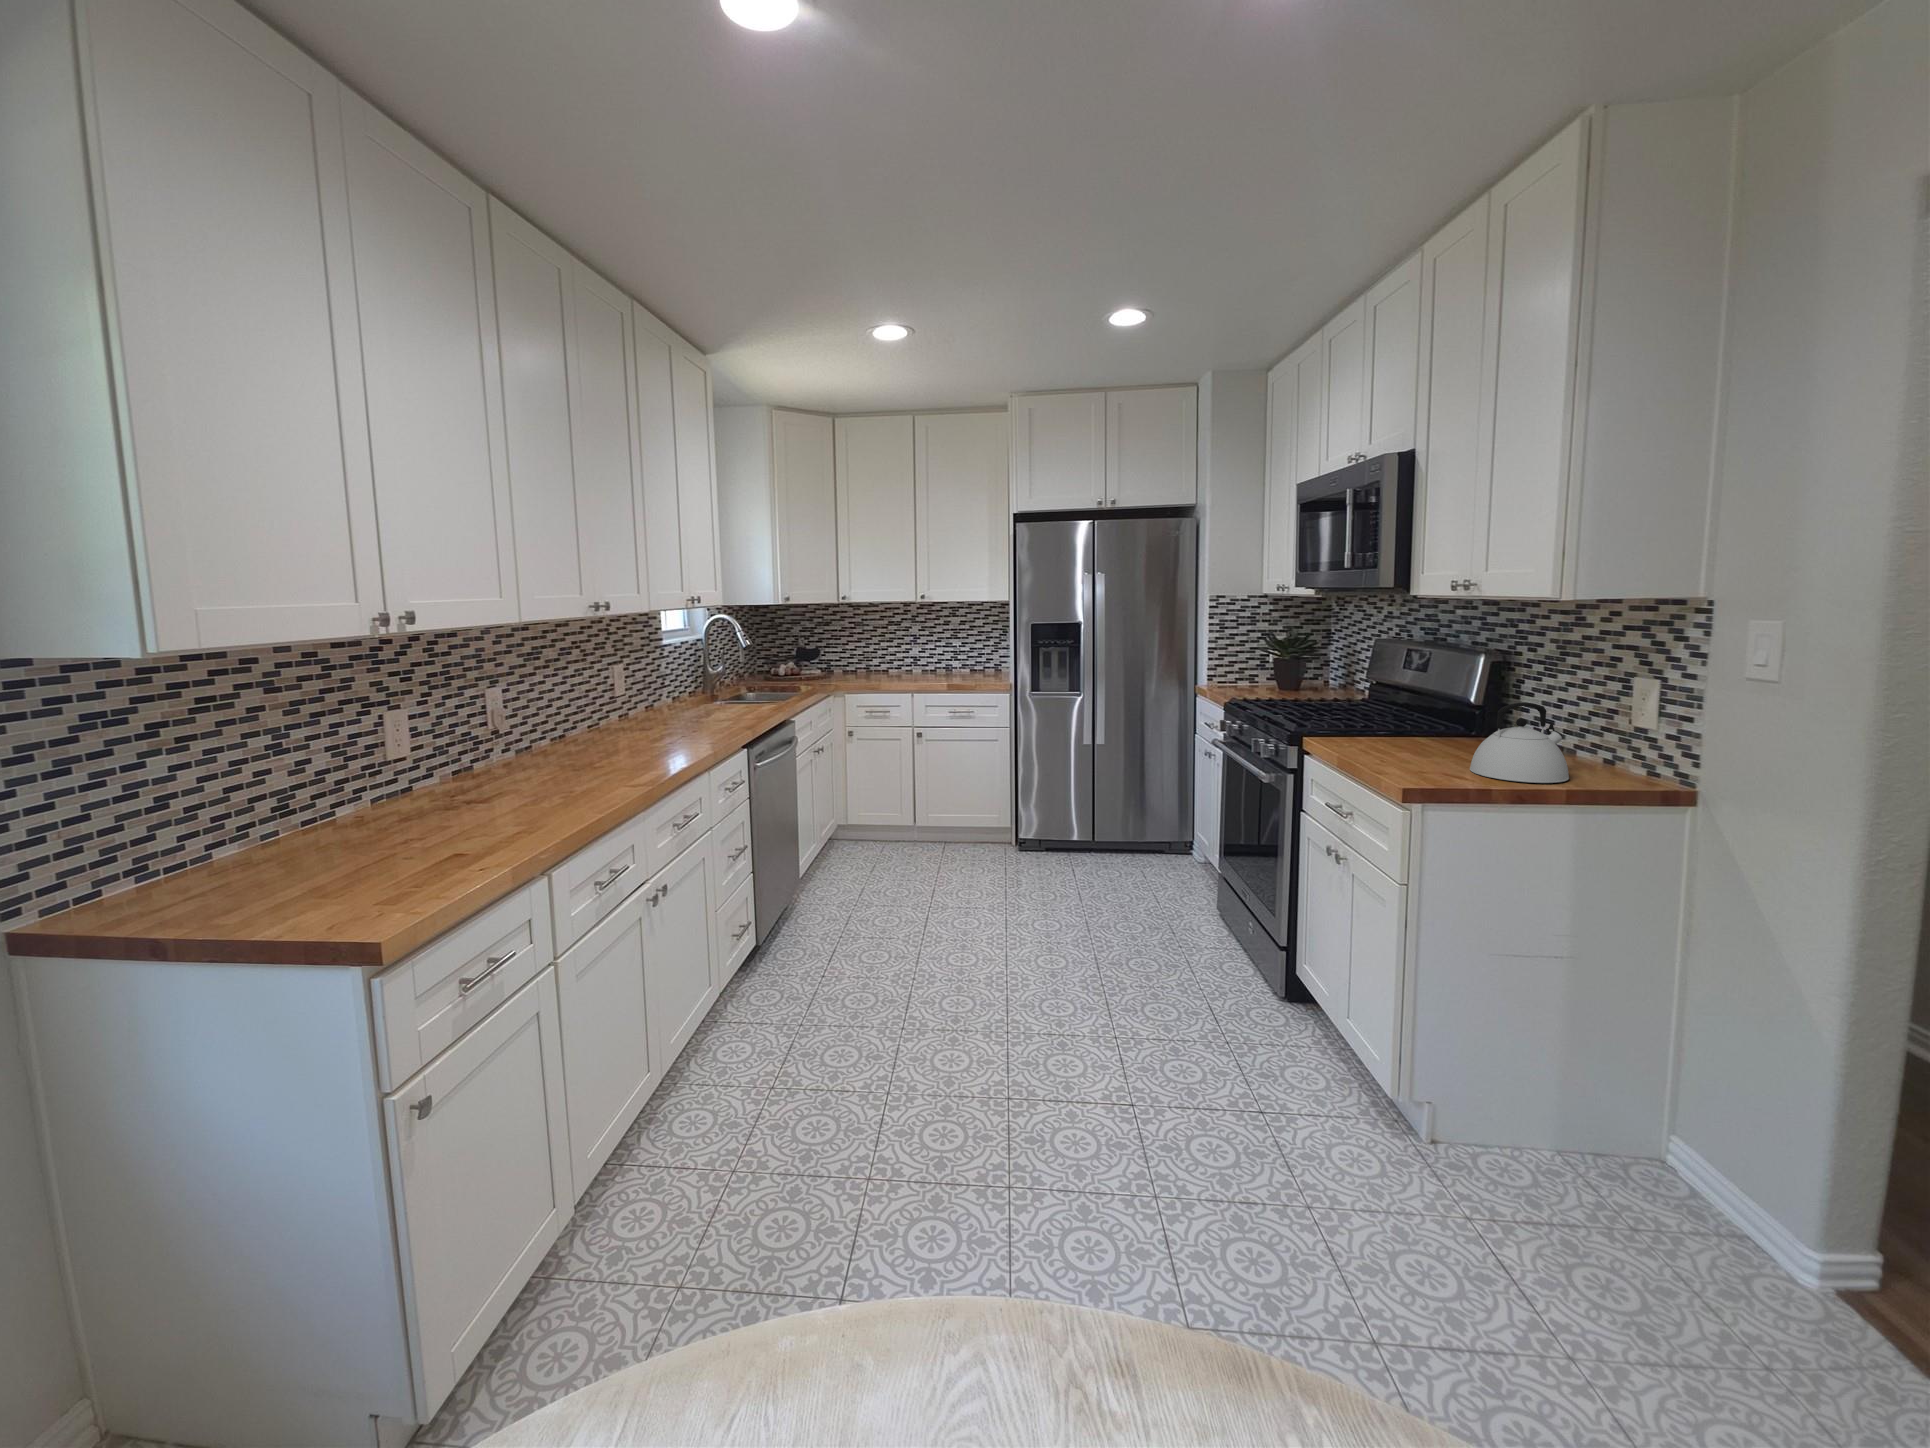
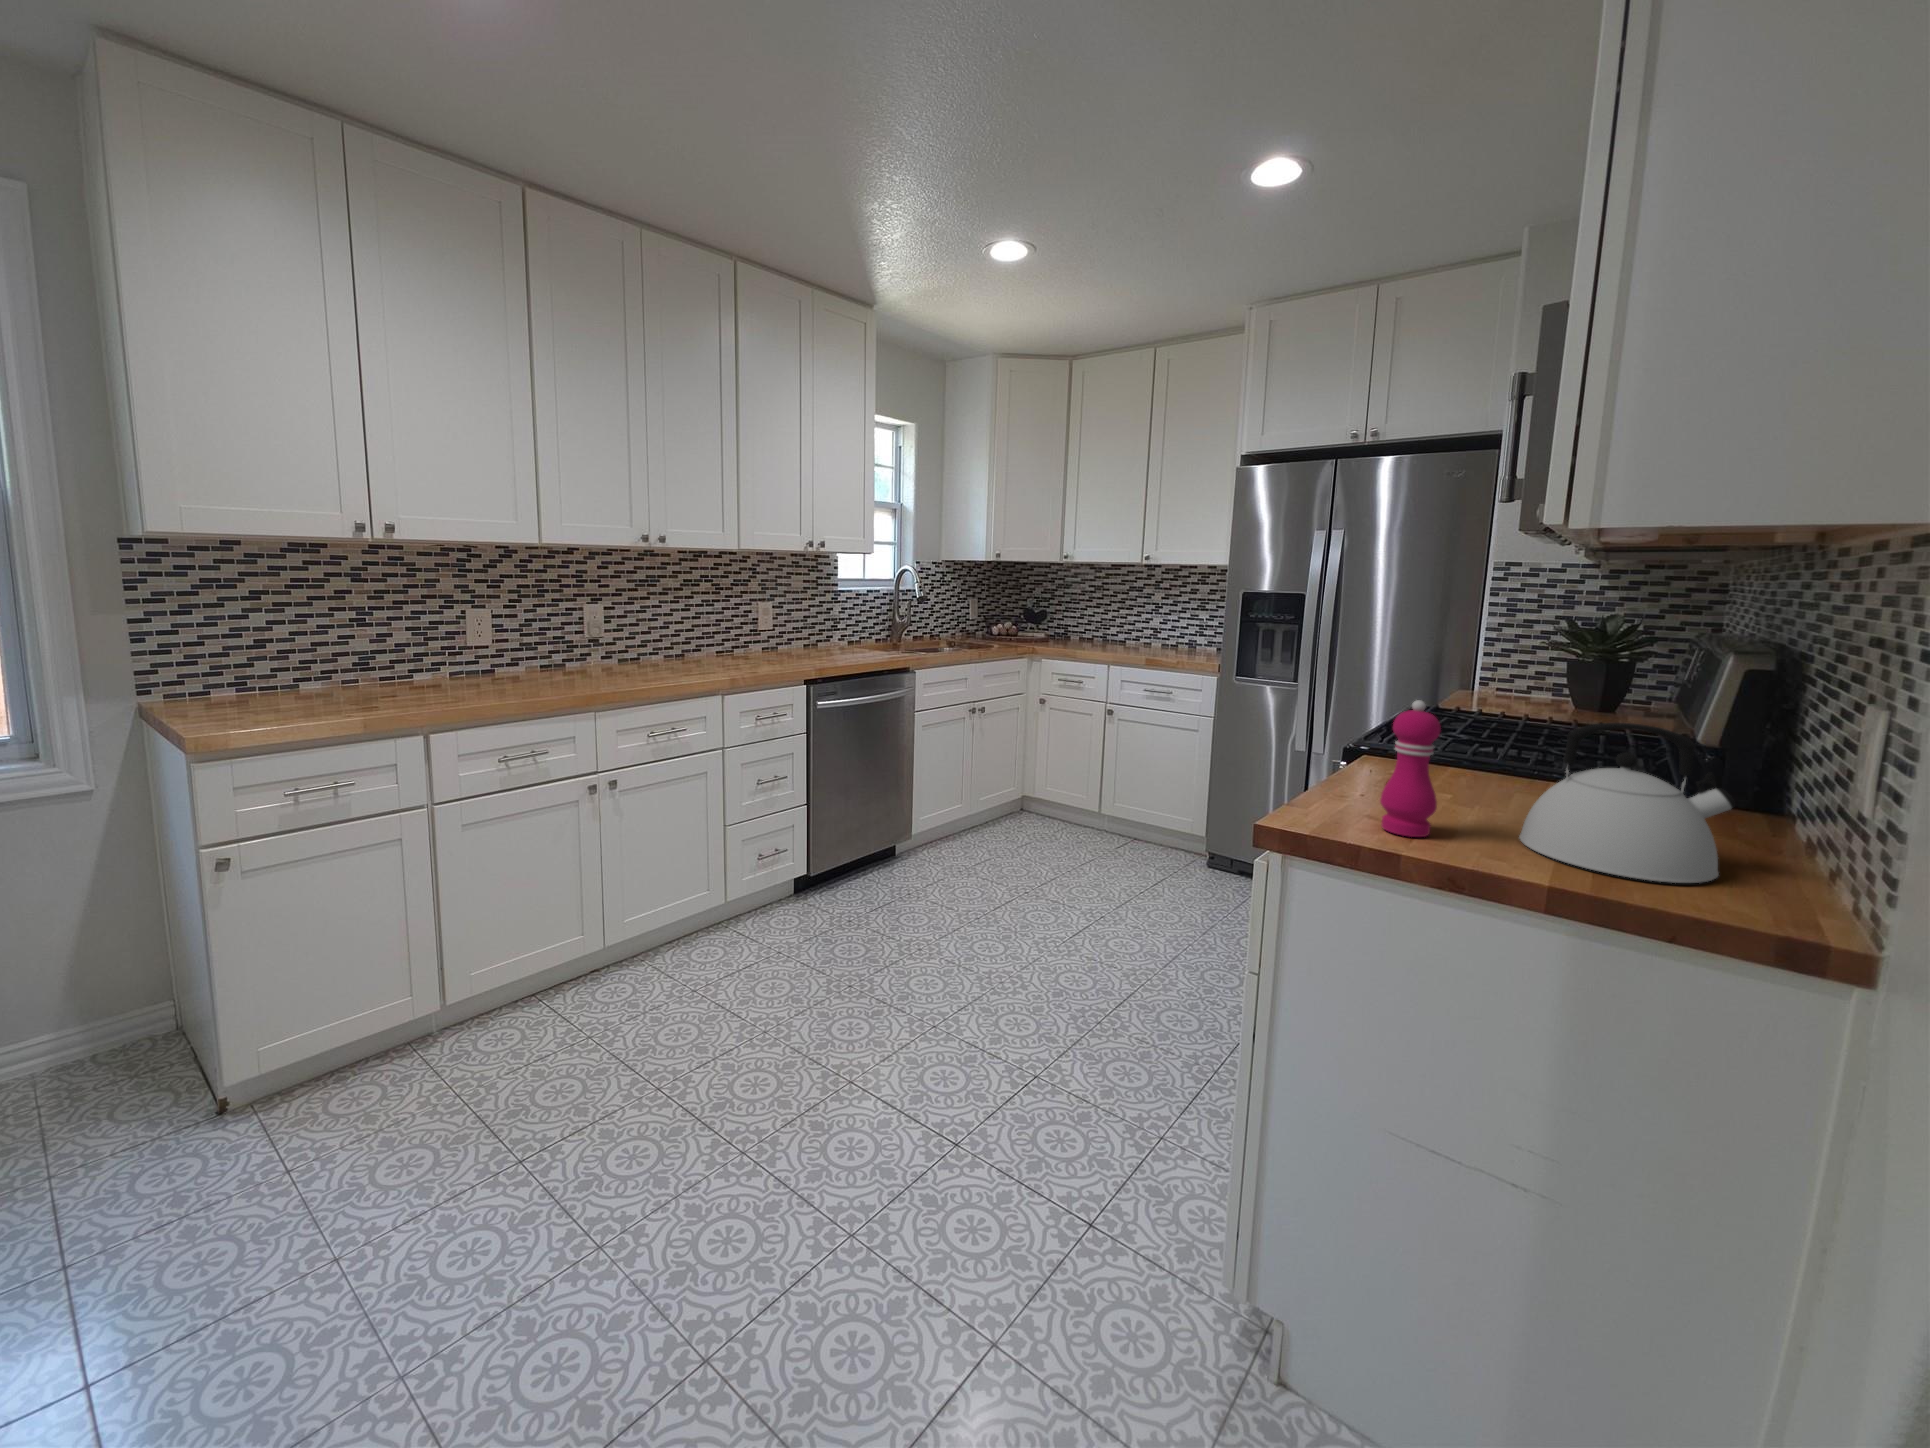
pepper mill: none [1420,702,1454,783] -> present [1380,700,1441,837]

